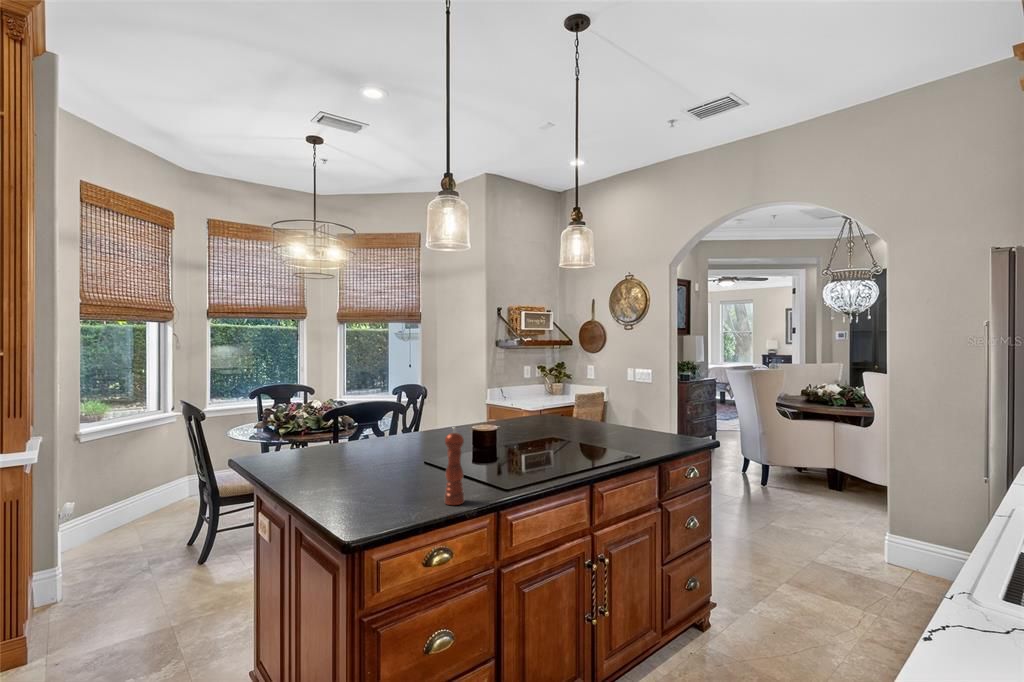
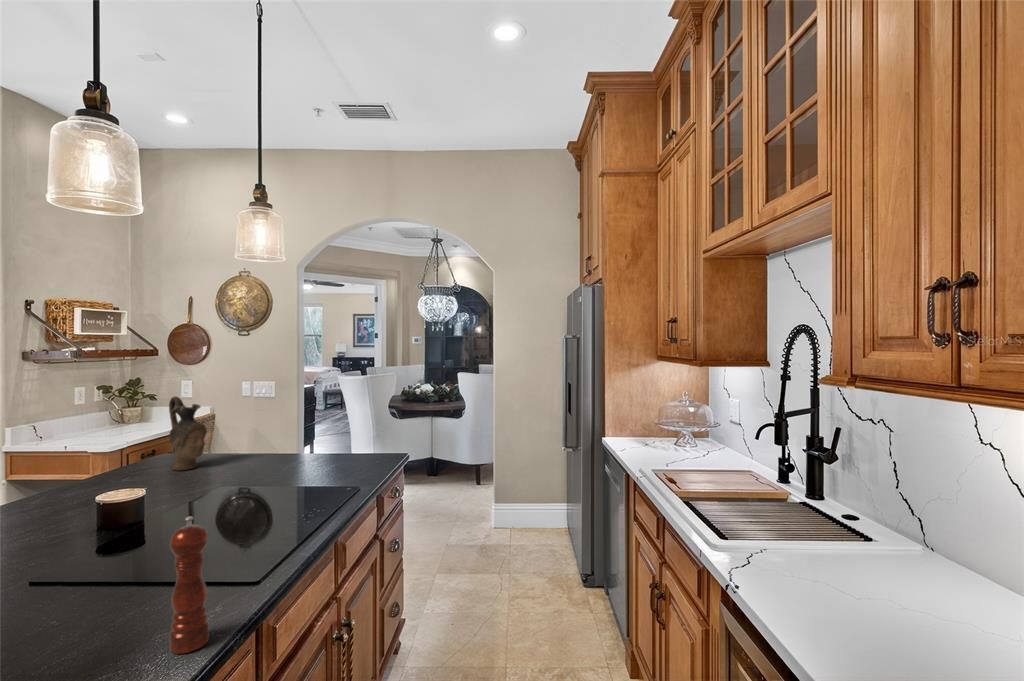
ceramic pitcher: none [538,371,560,424] -> present [169,396,207,470]

